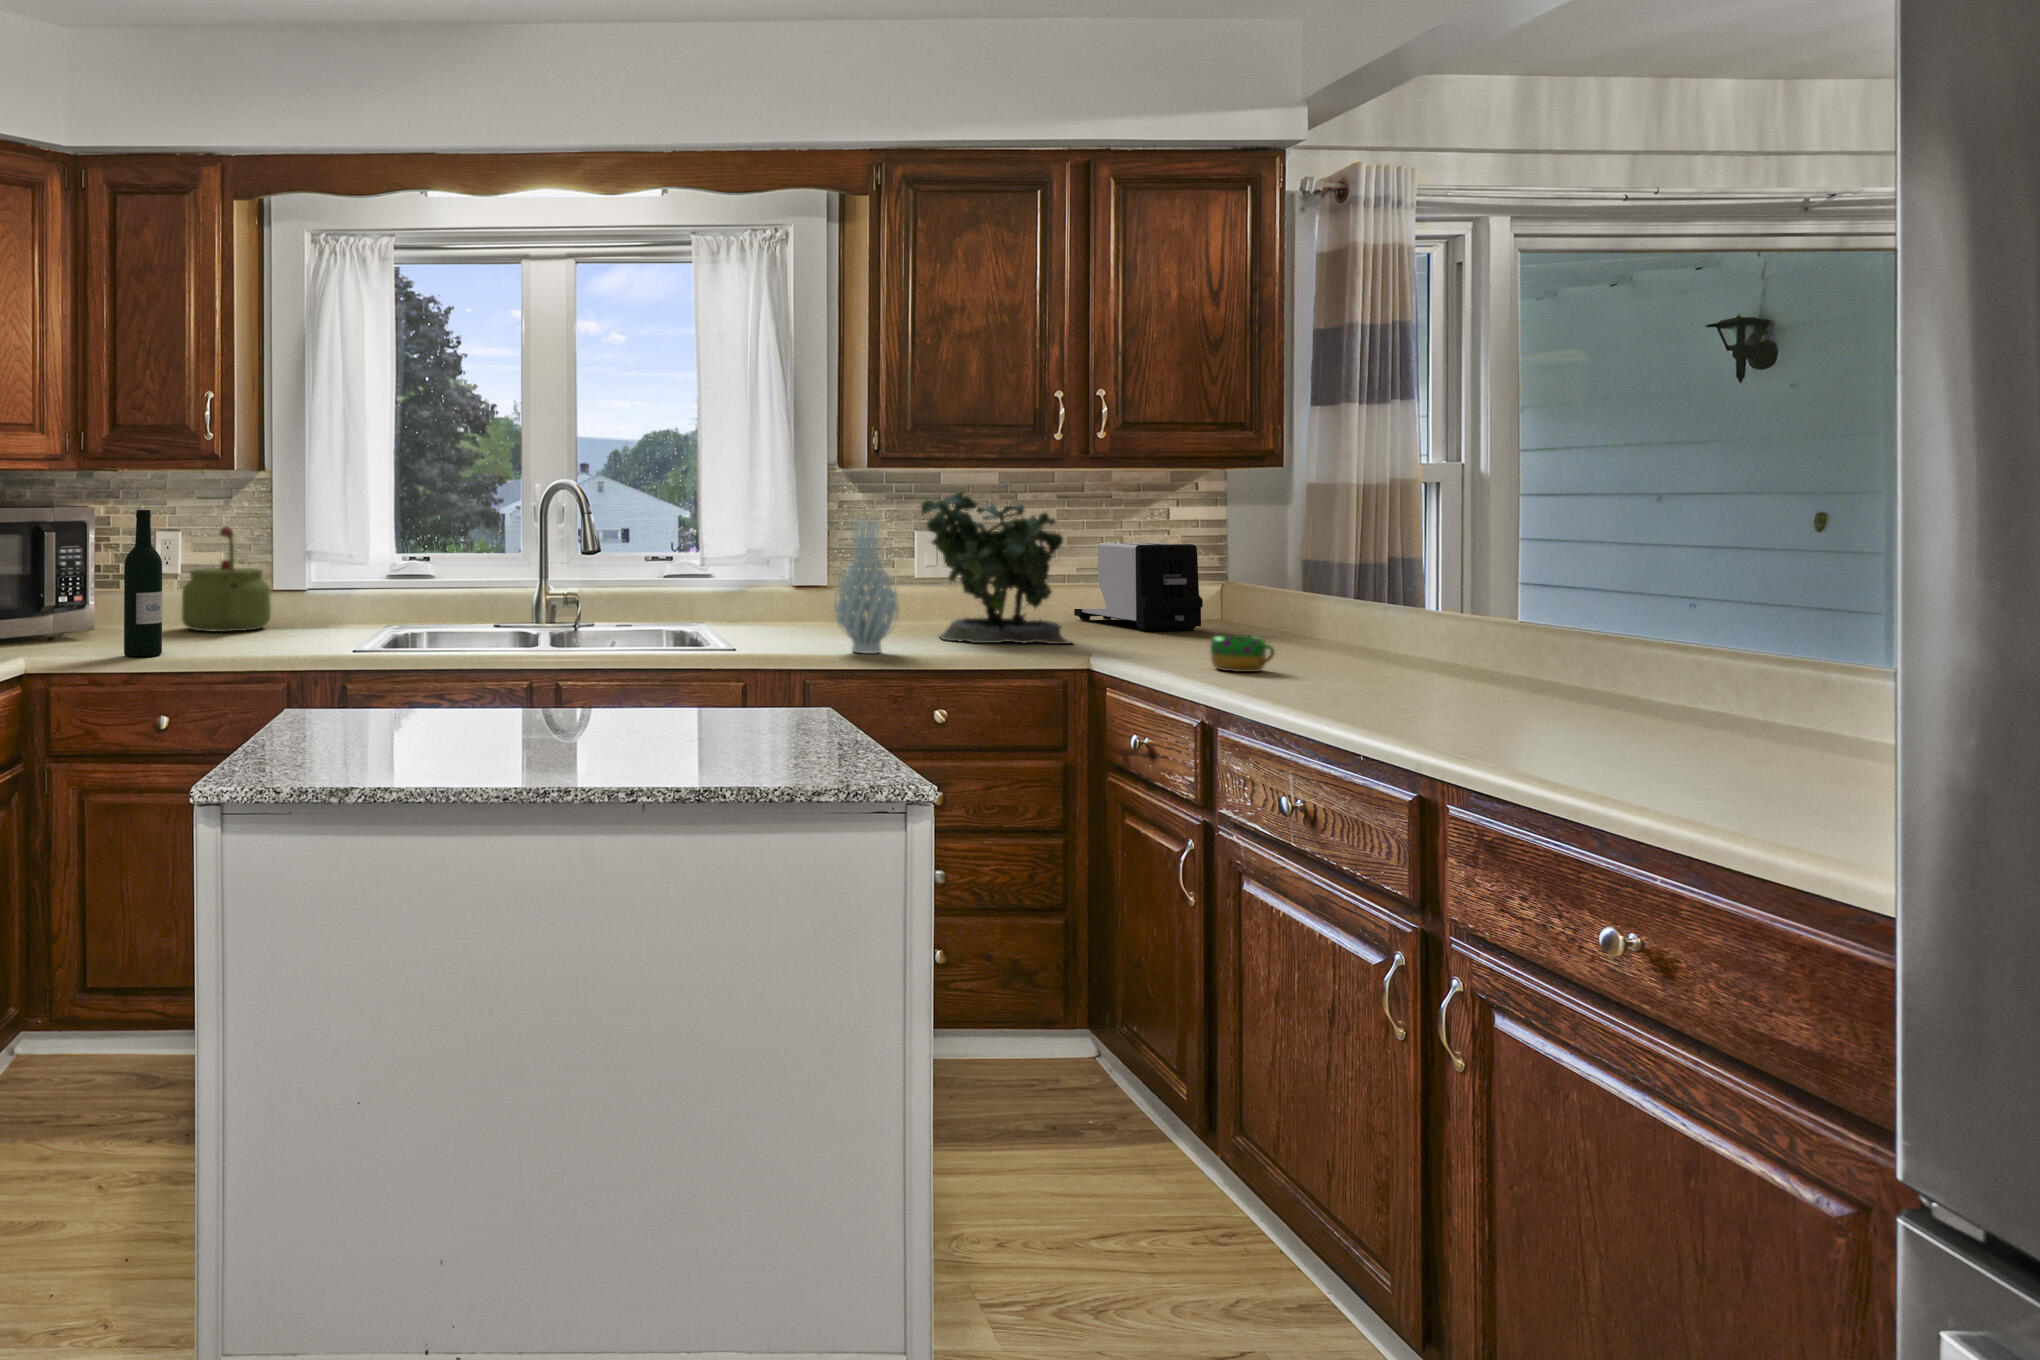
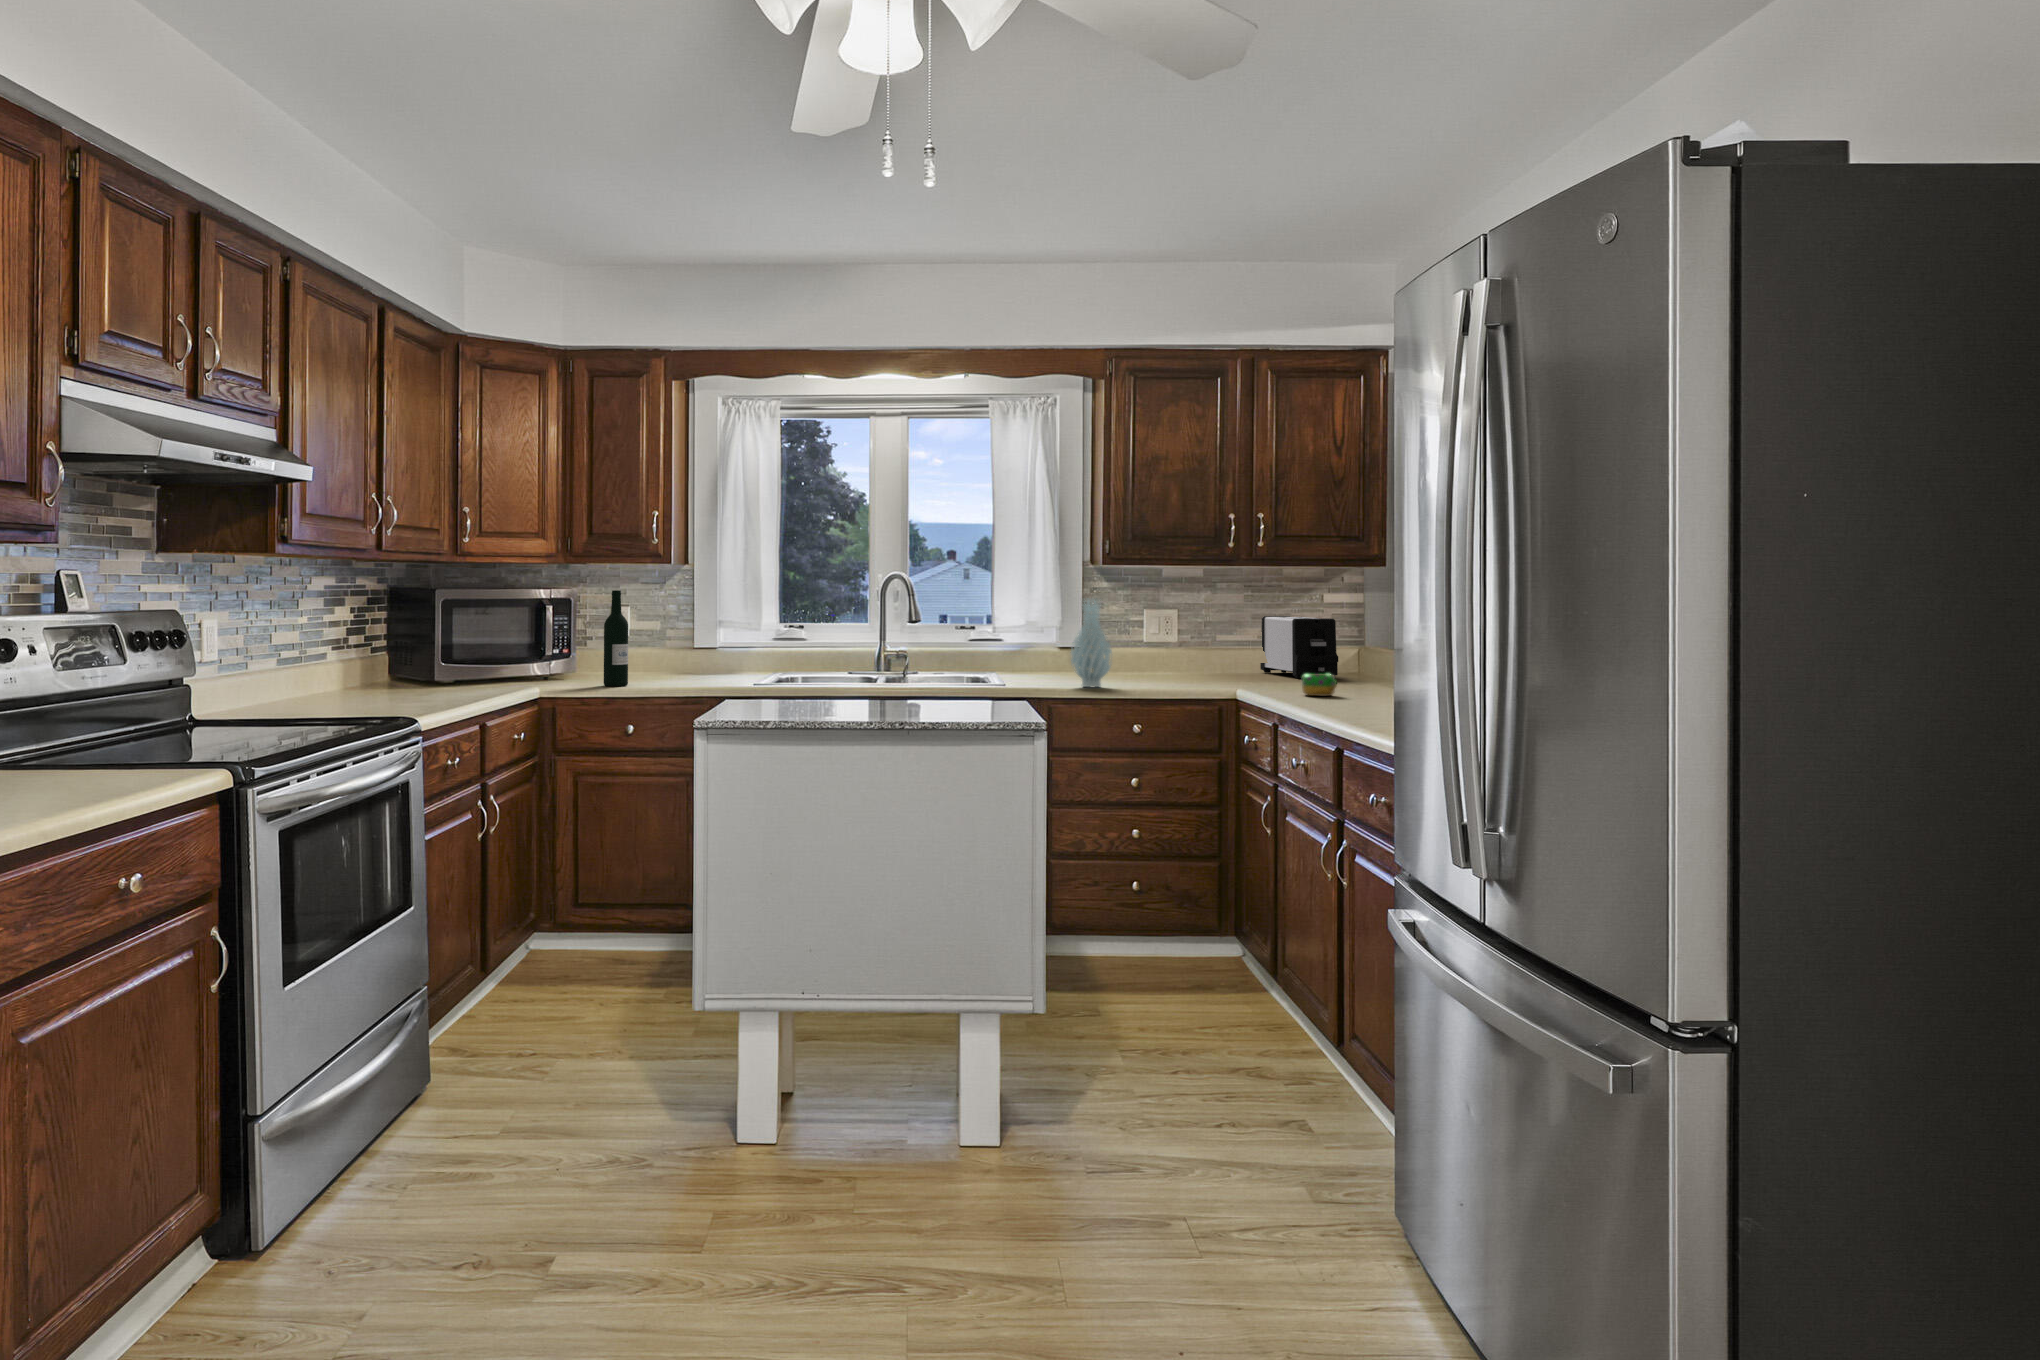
potted plant: present [921,485,1070,644] -> none [1138,576,1236,684]
kettle: present [182,527,271,632] -> none [632,603,693,675]

